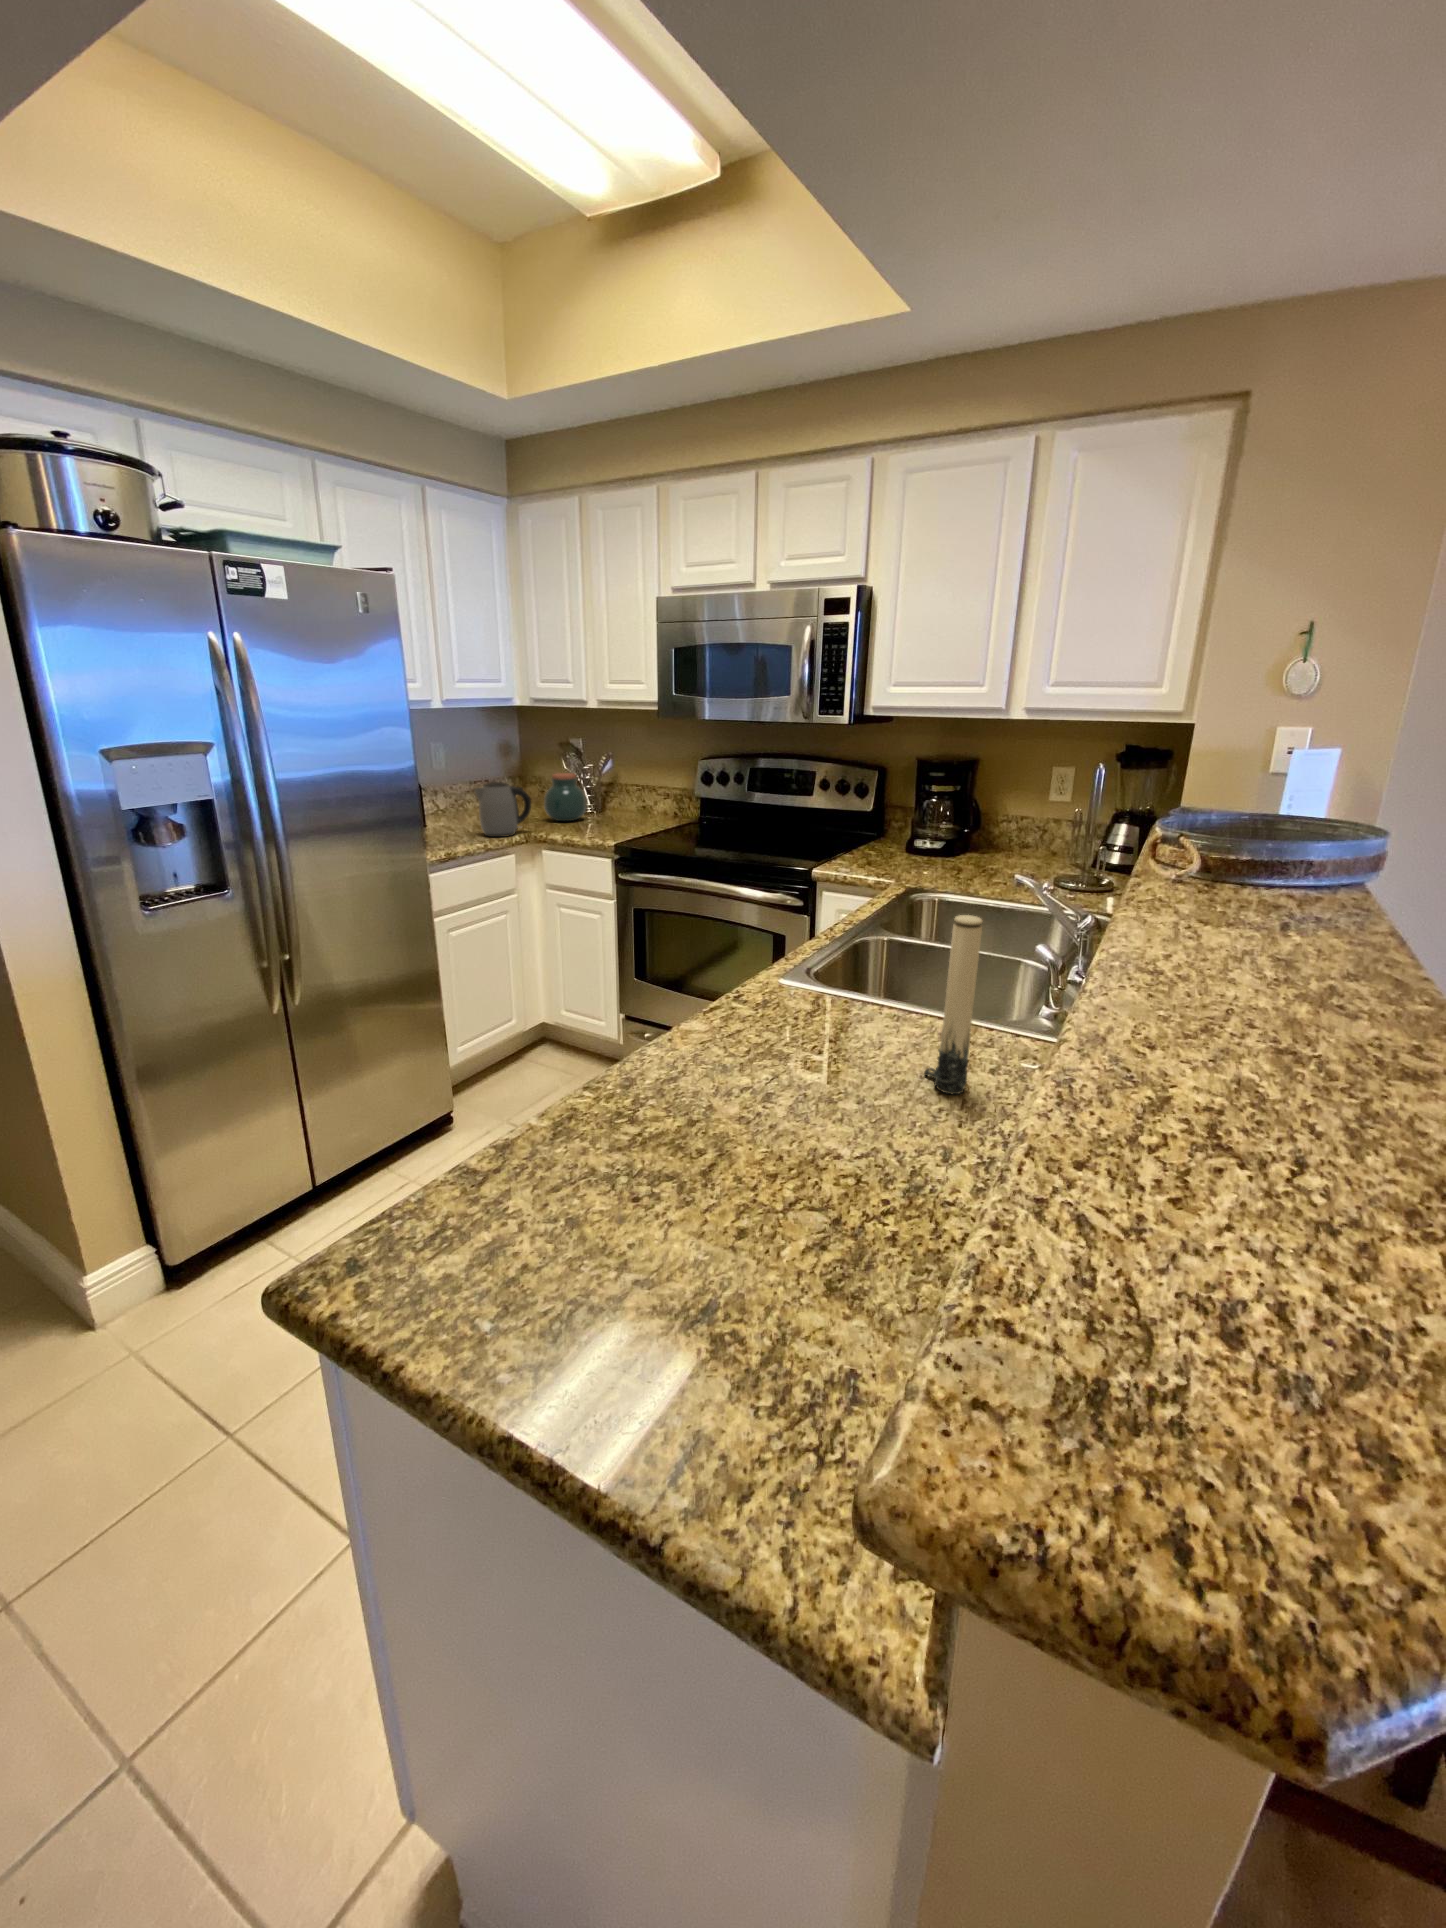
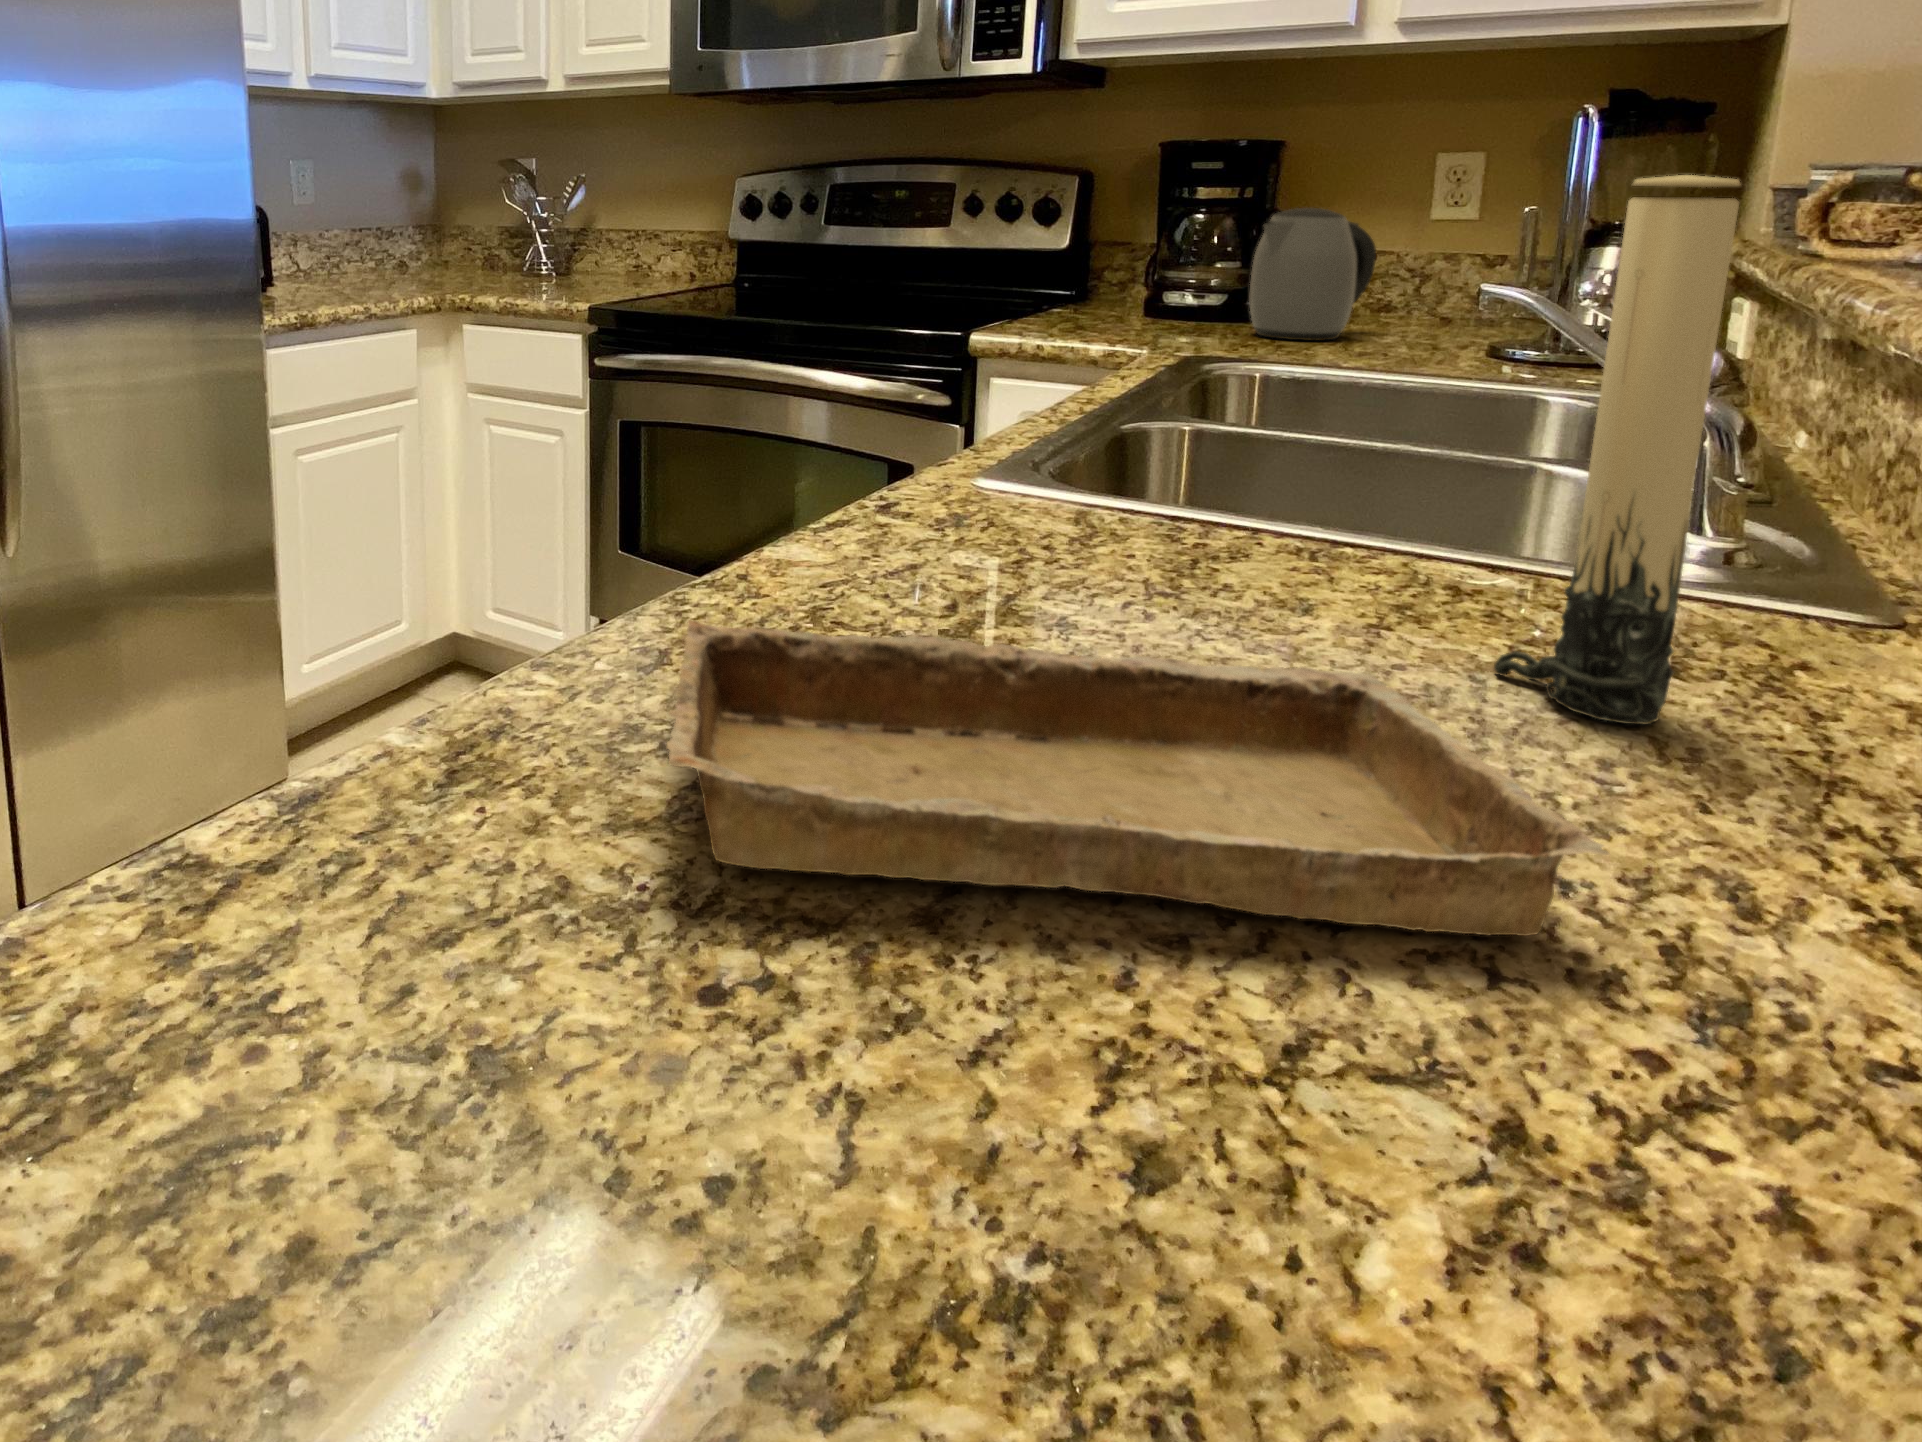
jar: present [544,773,586,821] -> none [467,207,539,288]
kettle: present [475,782,531,837] -> present [1250,208,1376,341]
tray: none [624,1073,888,1169] -> present [667,621,1609,936]

